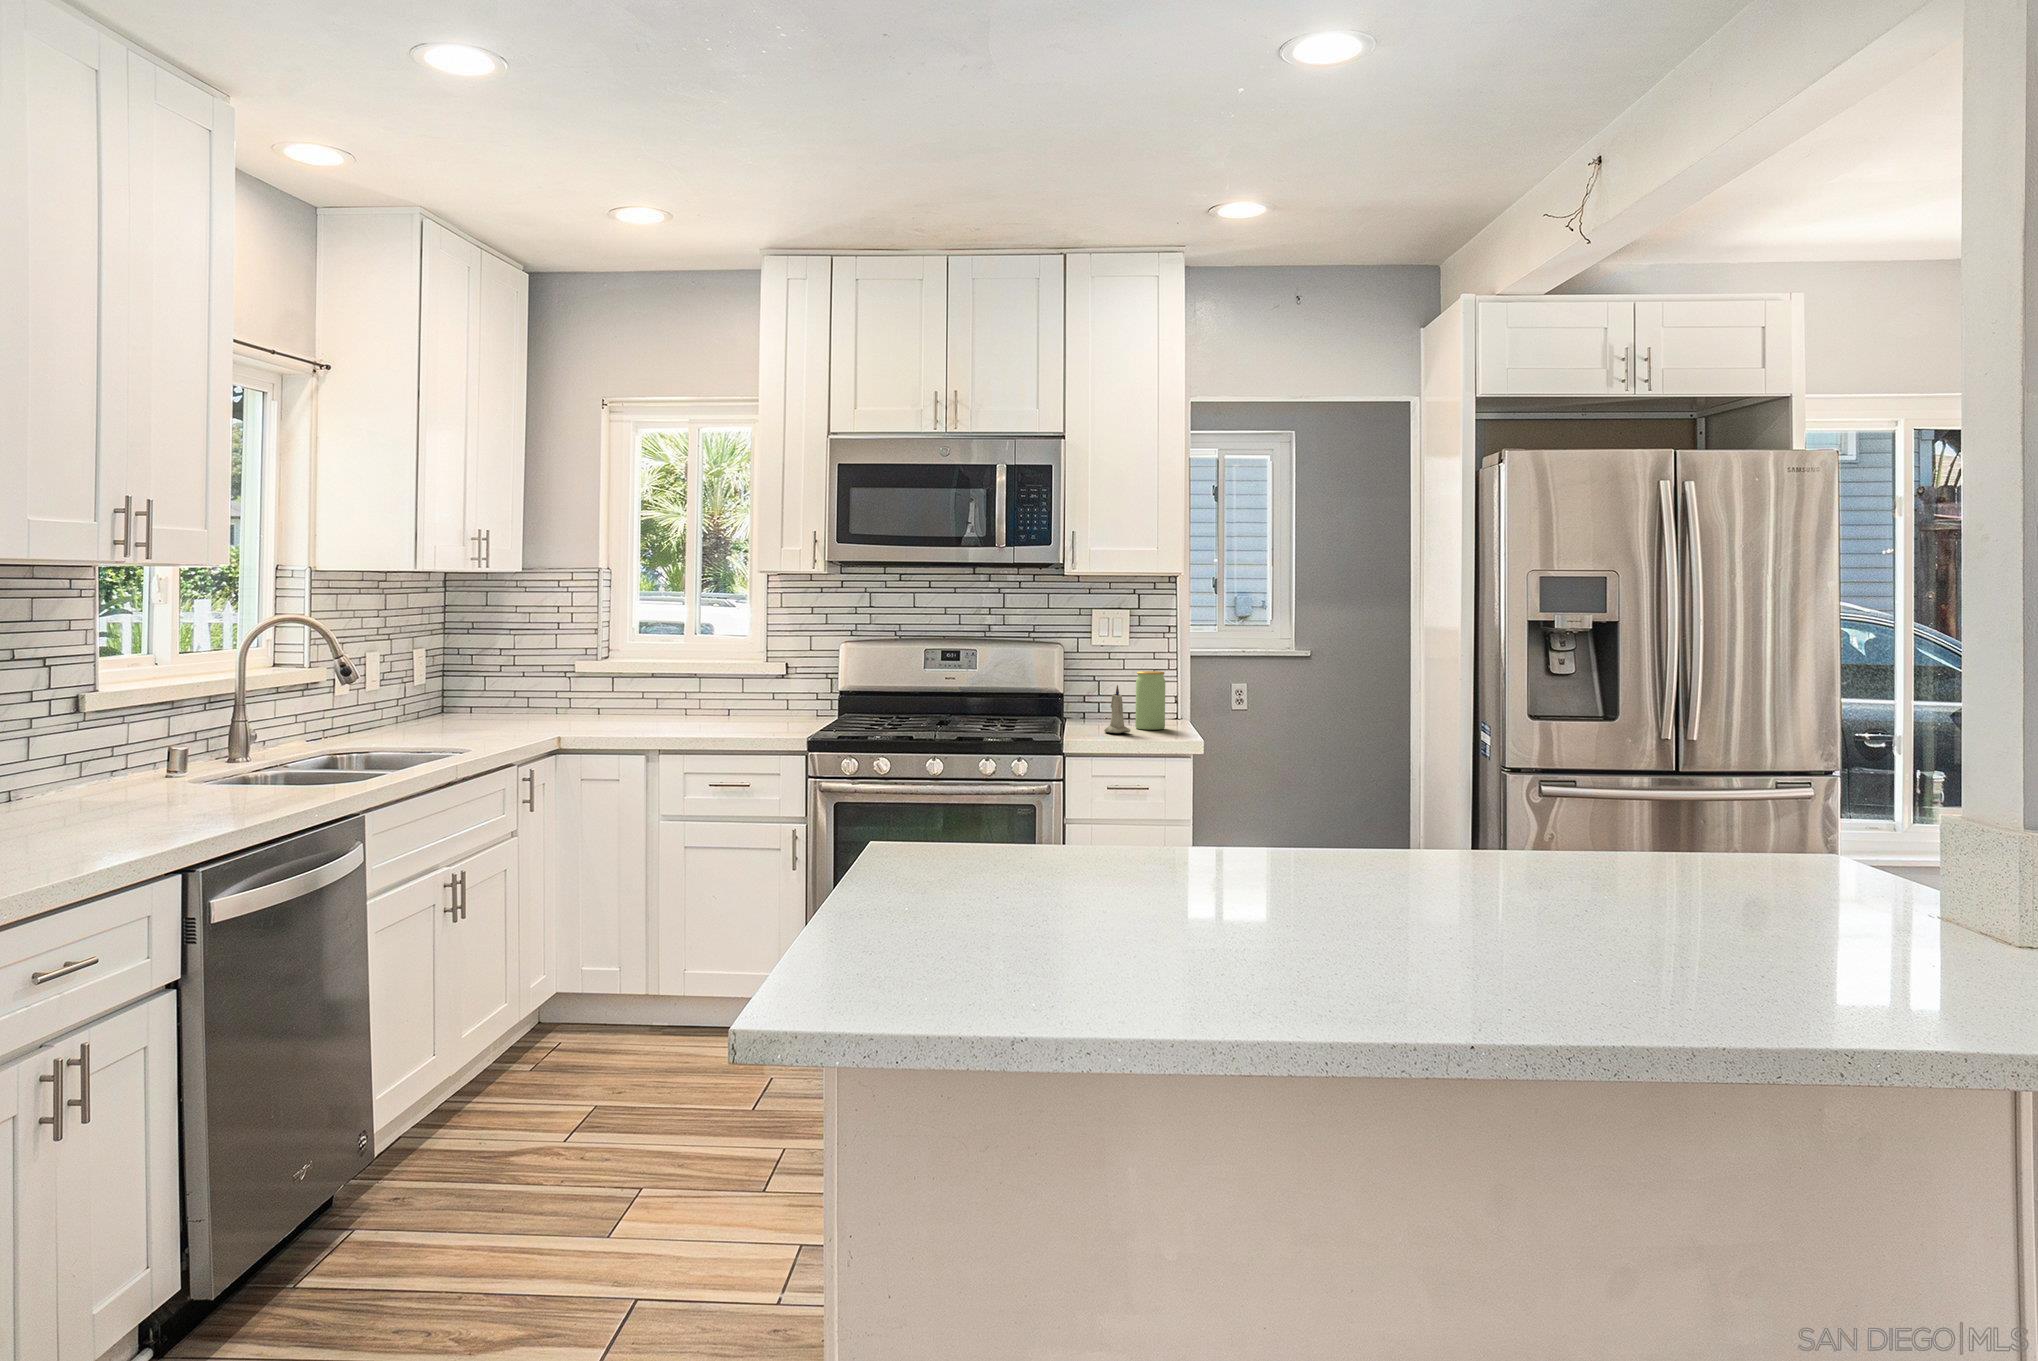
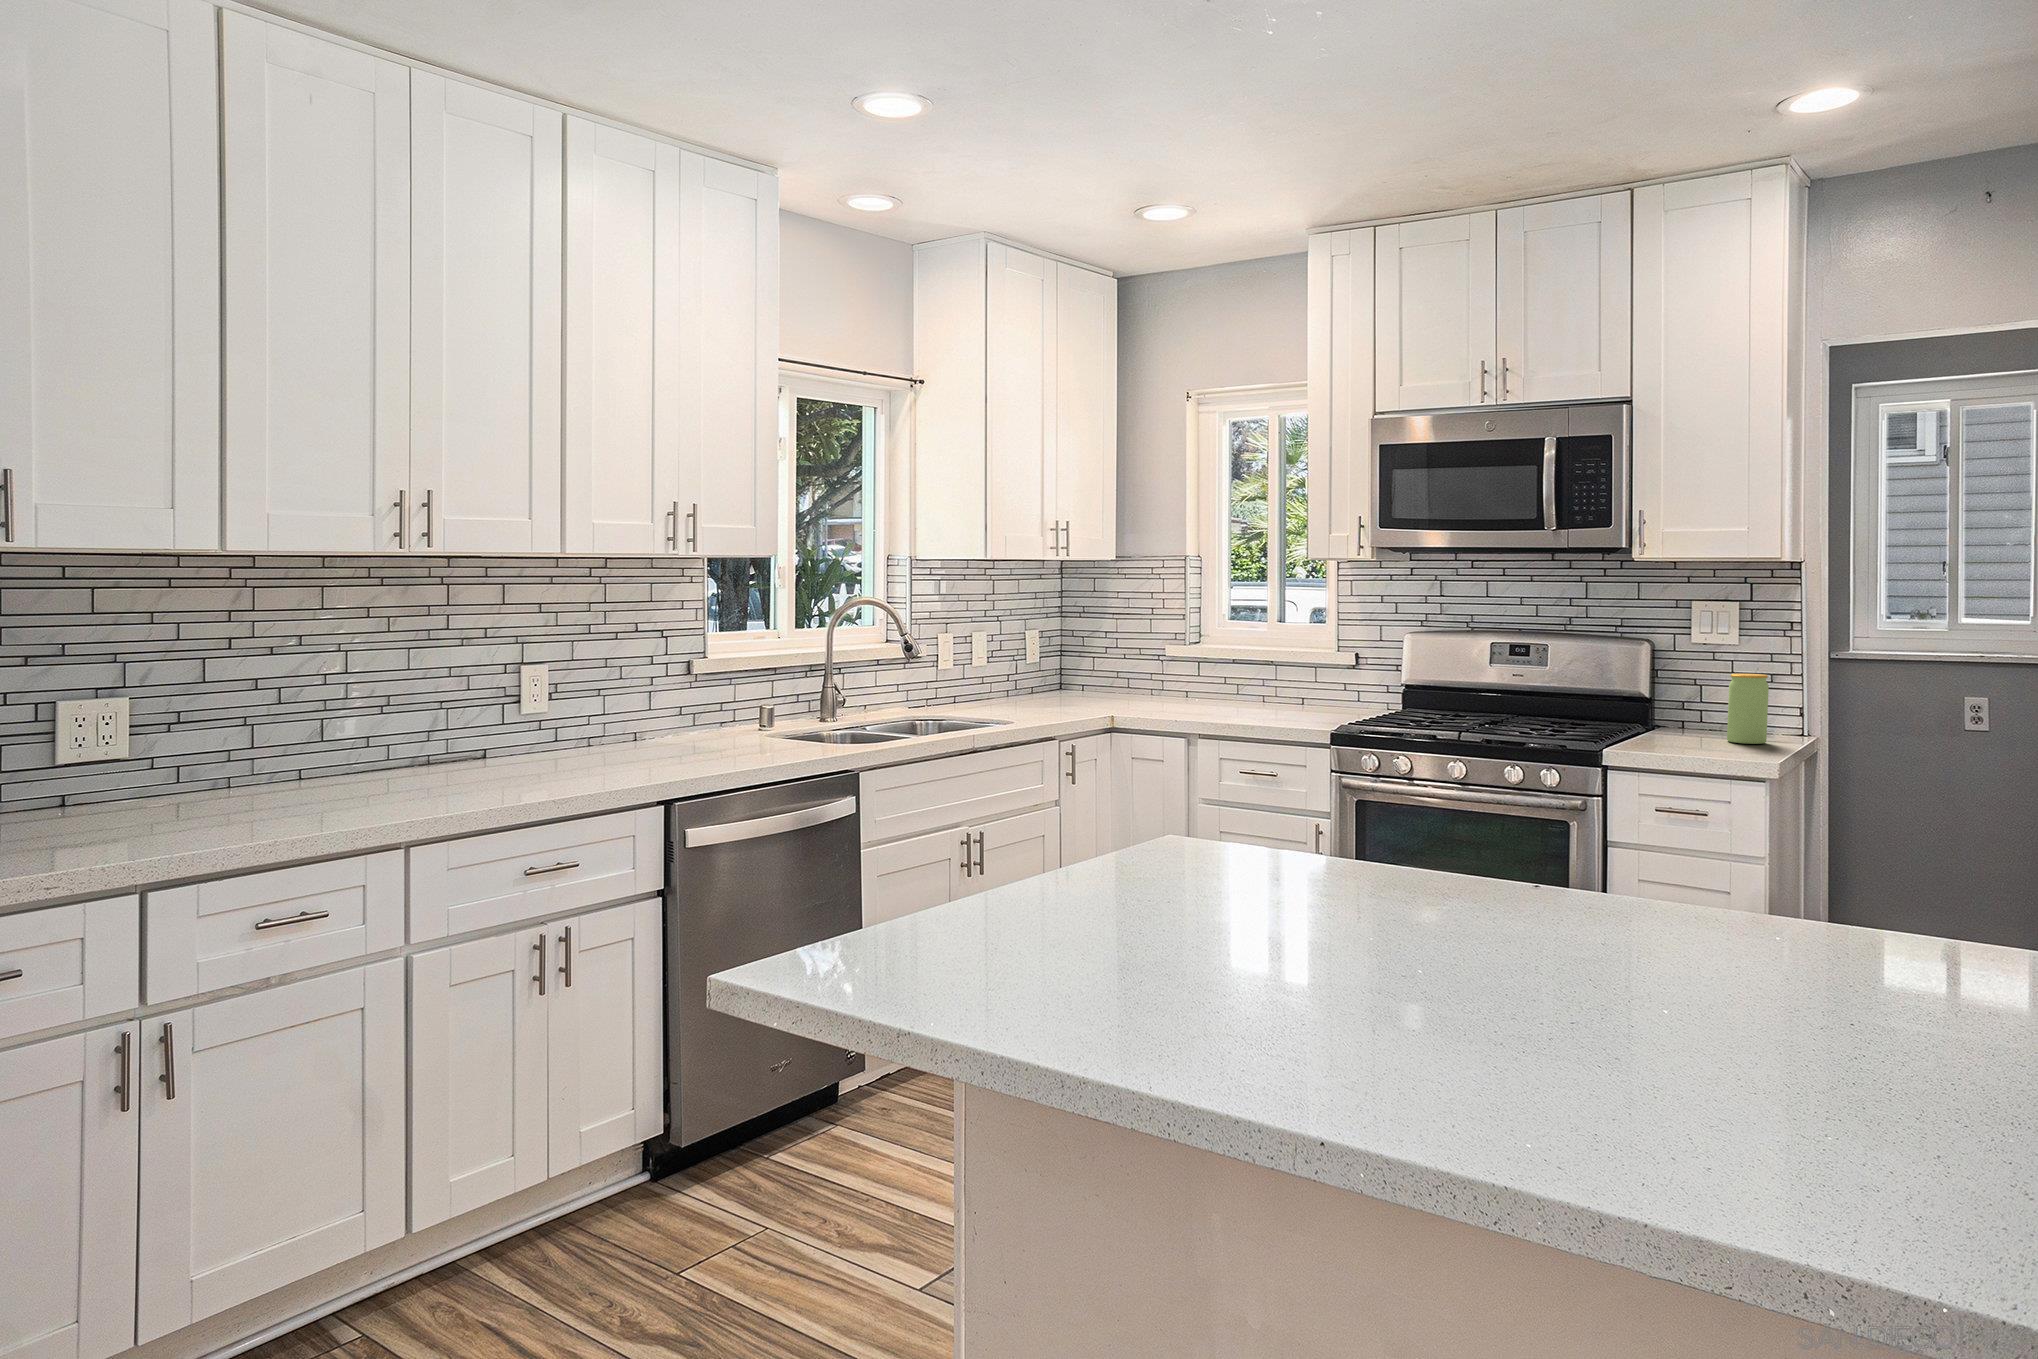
candle: present [1104,685,1130,733] -> none [1675,688,1709,745]

